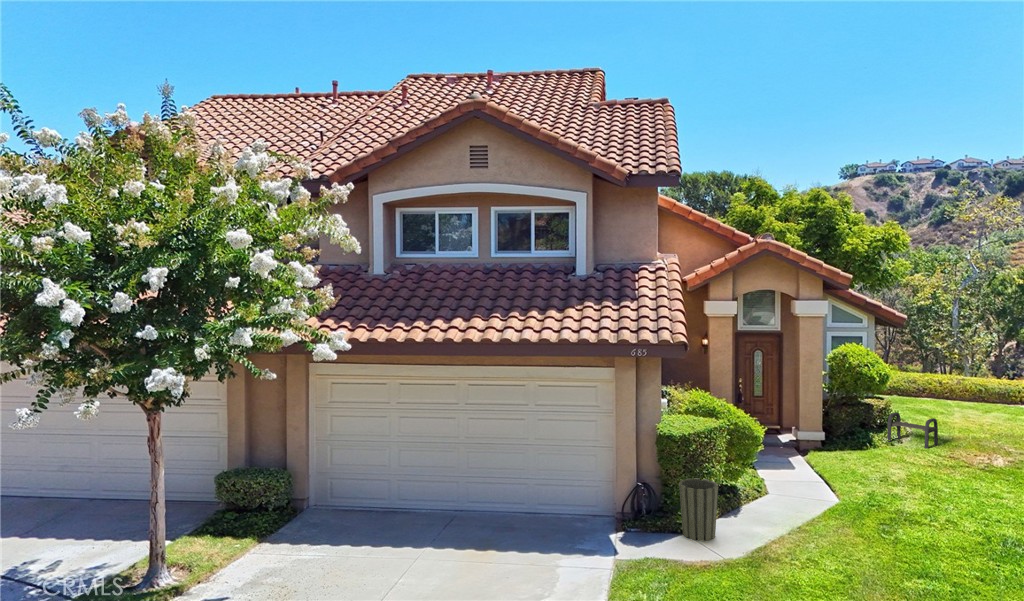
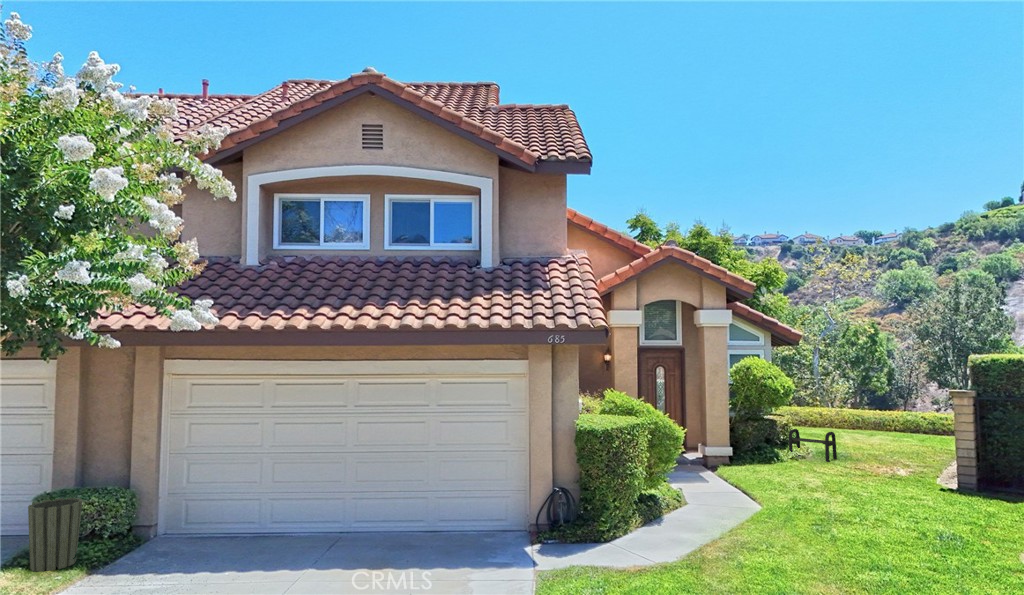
trash can: present [679,478,718,541] -> present [28,498,82,571]

